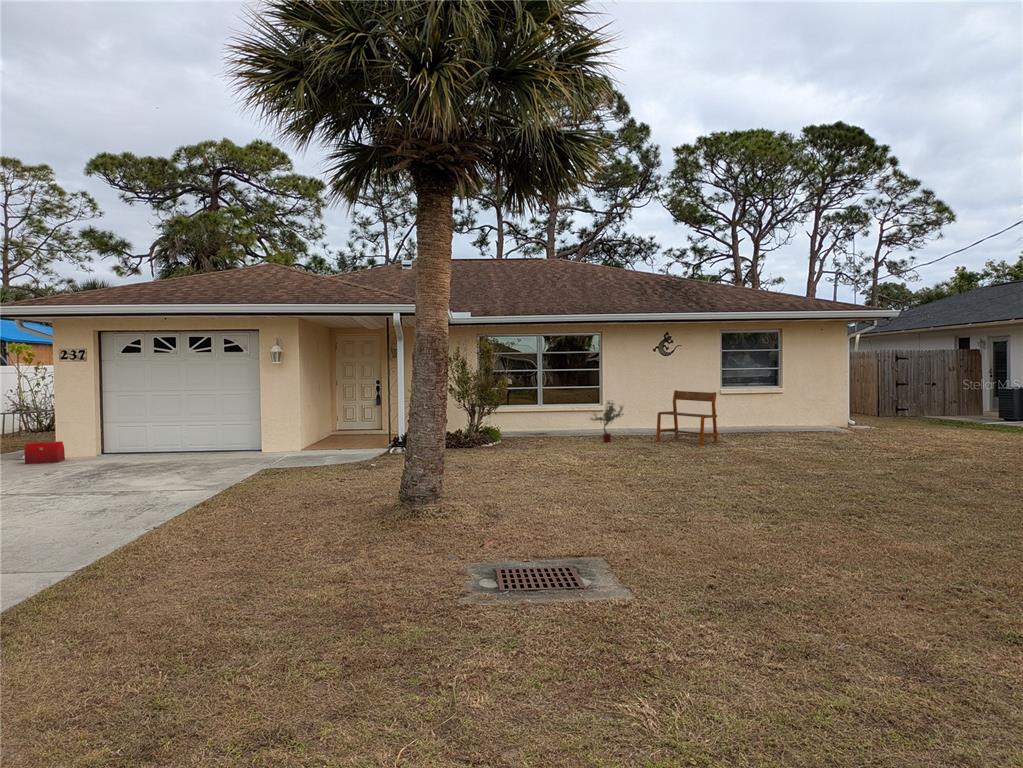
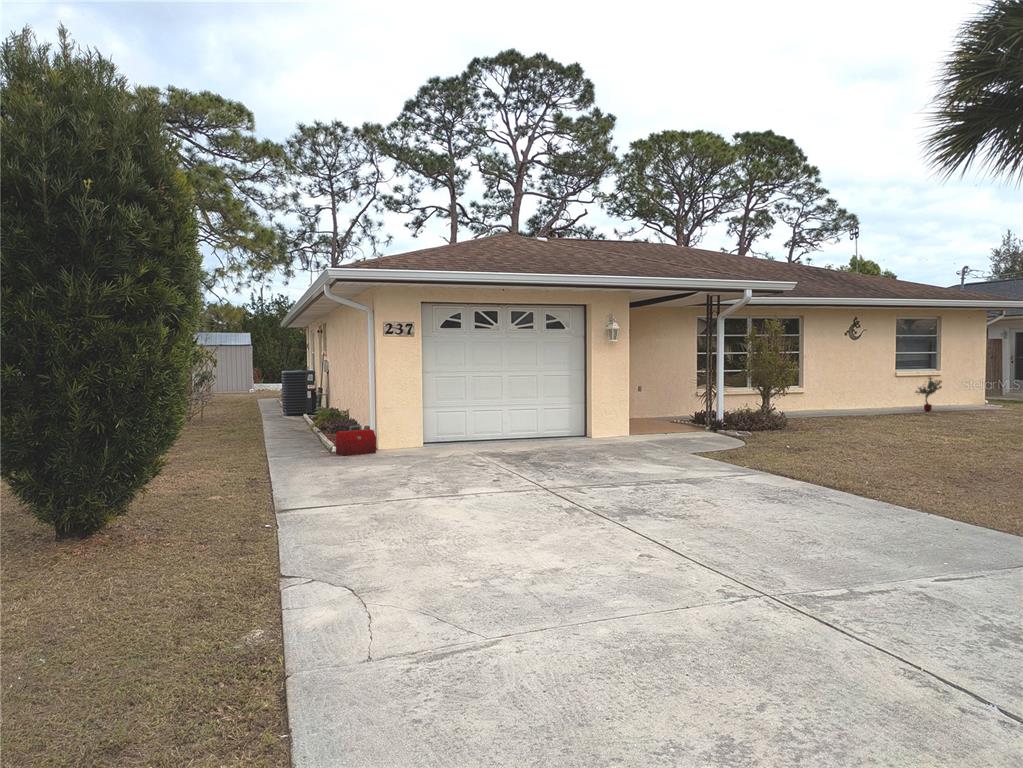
bench: present [656,390,718,445] -> none [853,370,907,416]
potted tree: present [590,402,623,442] -> present [916,377,942,411]

